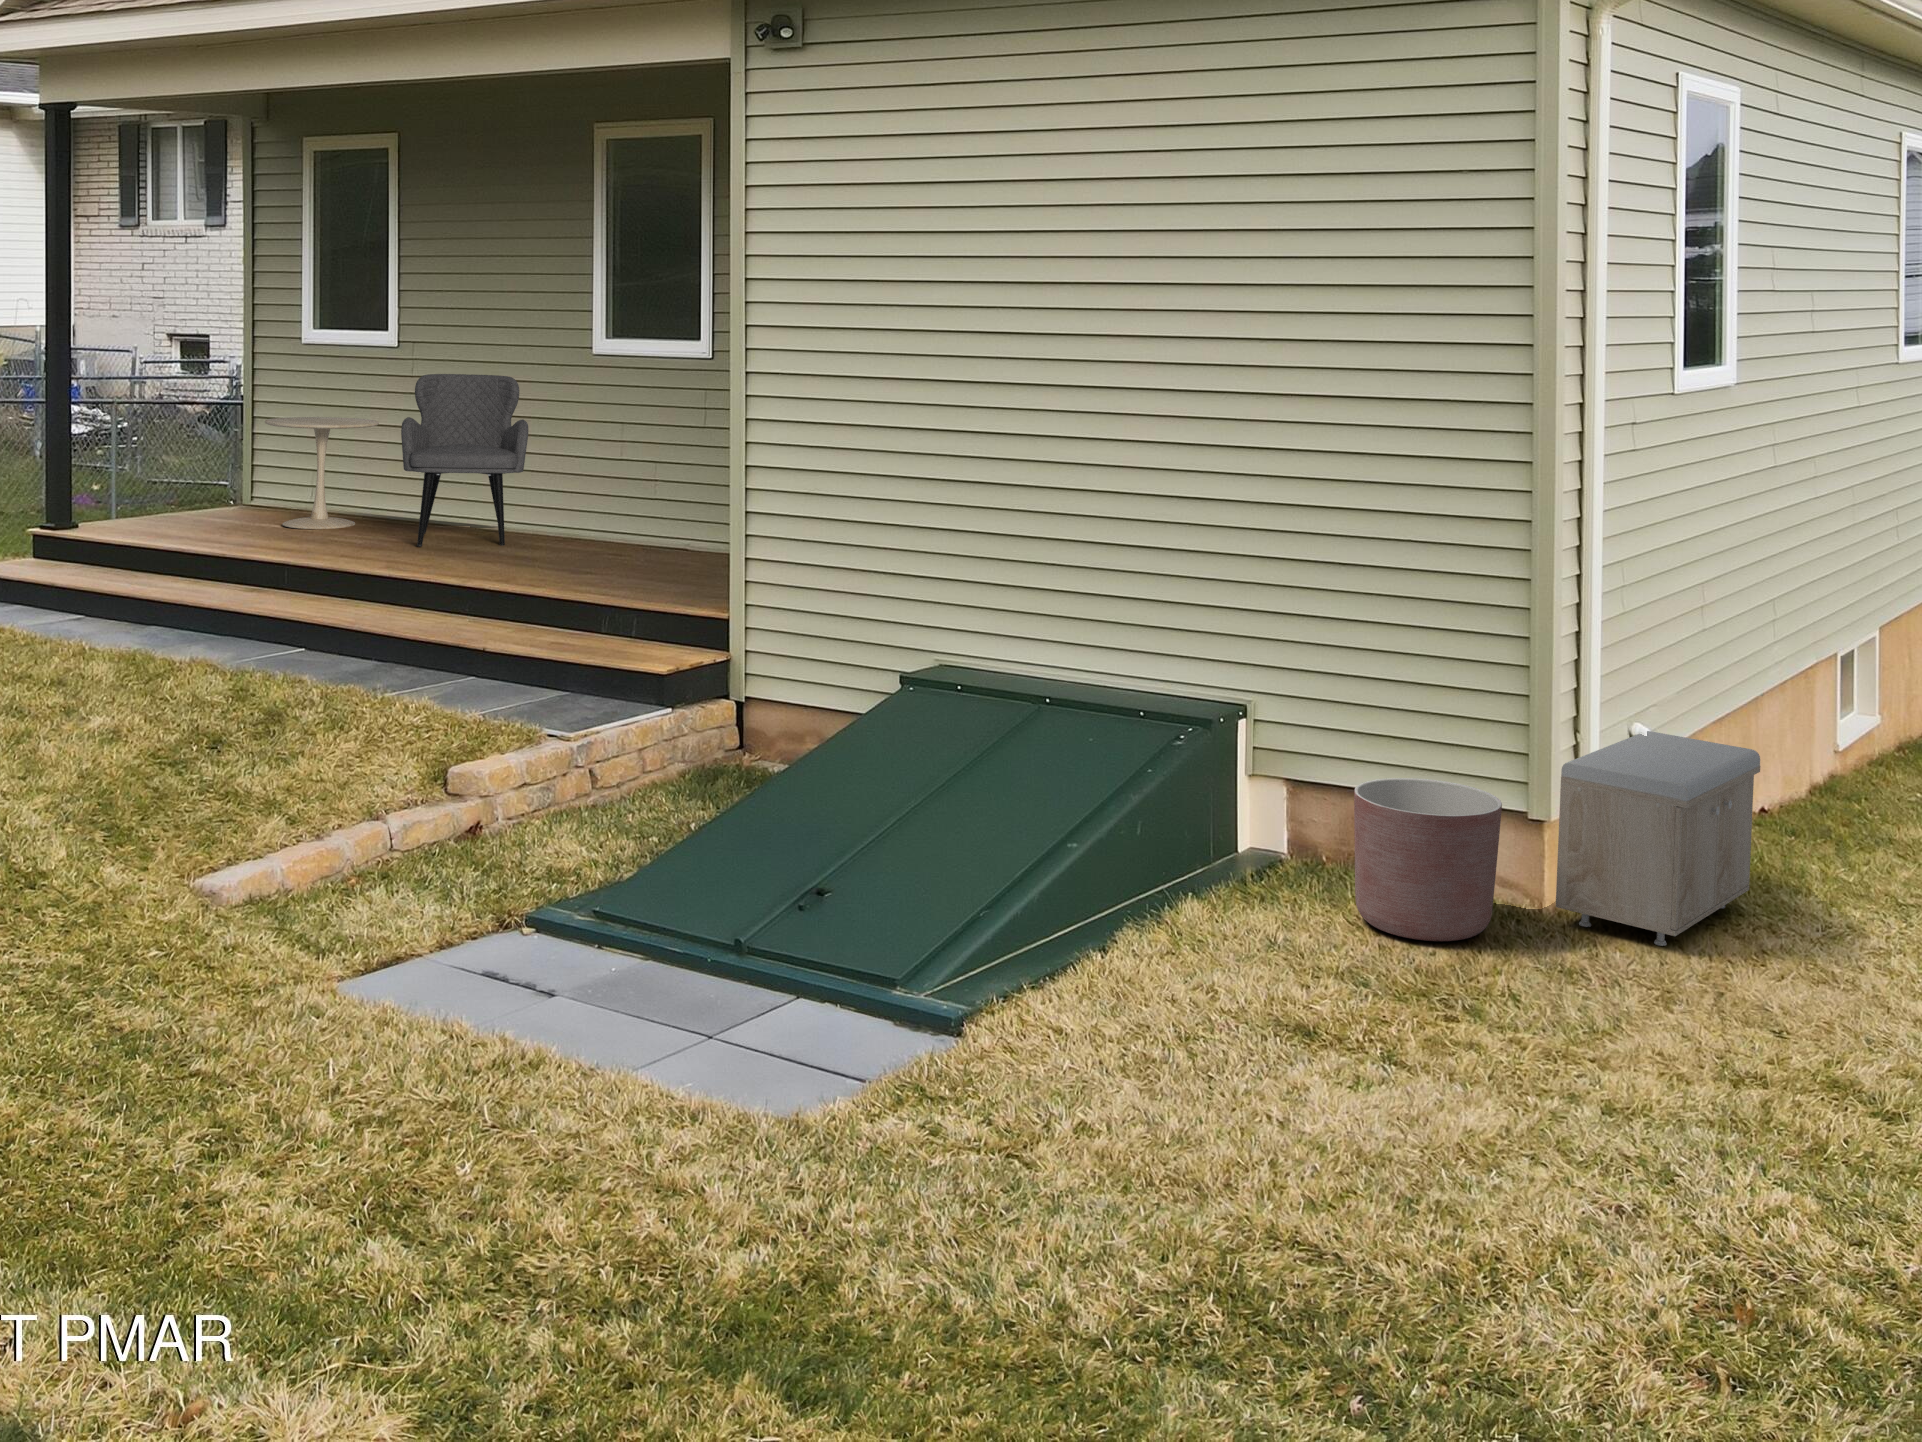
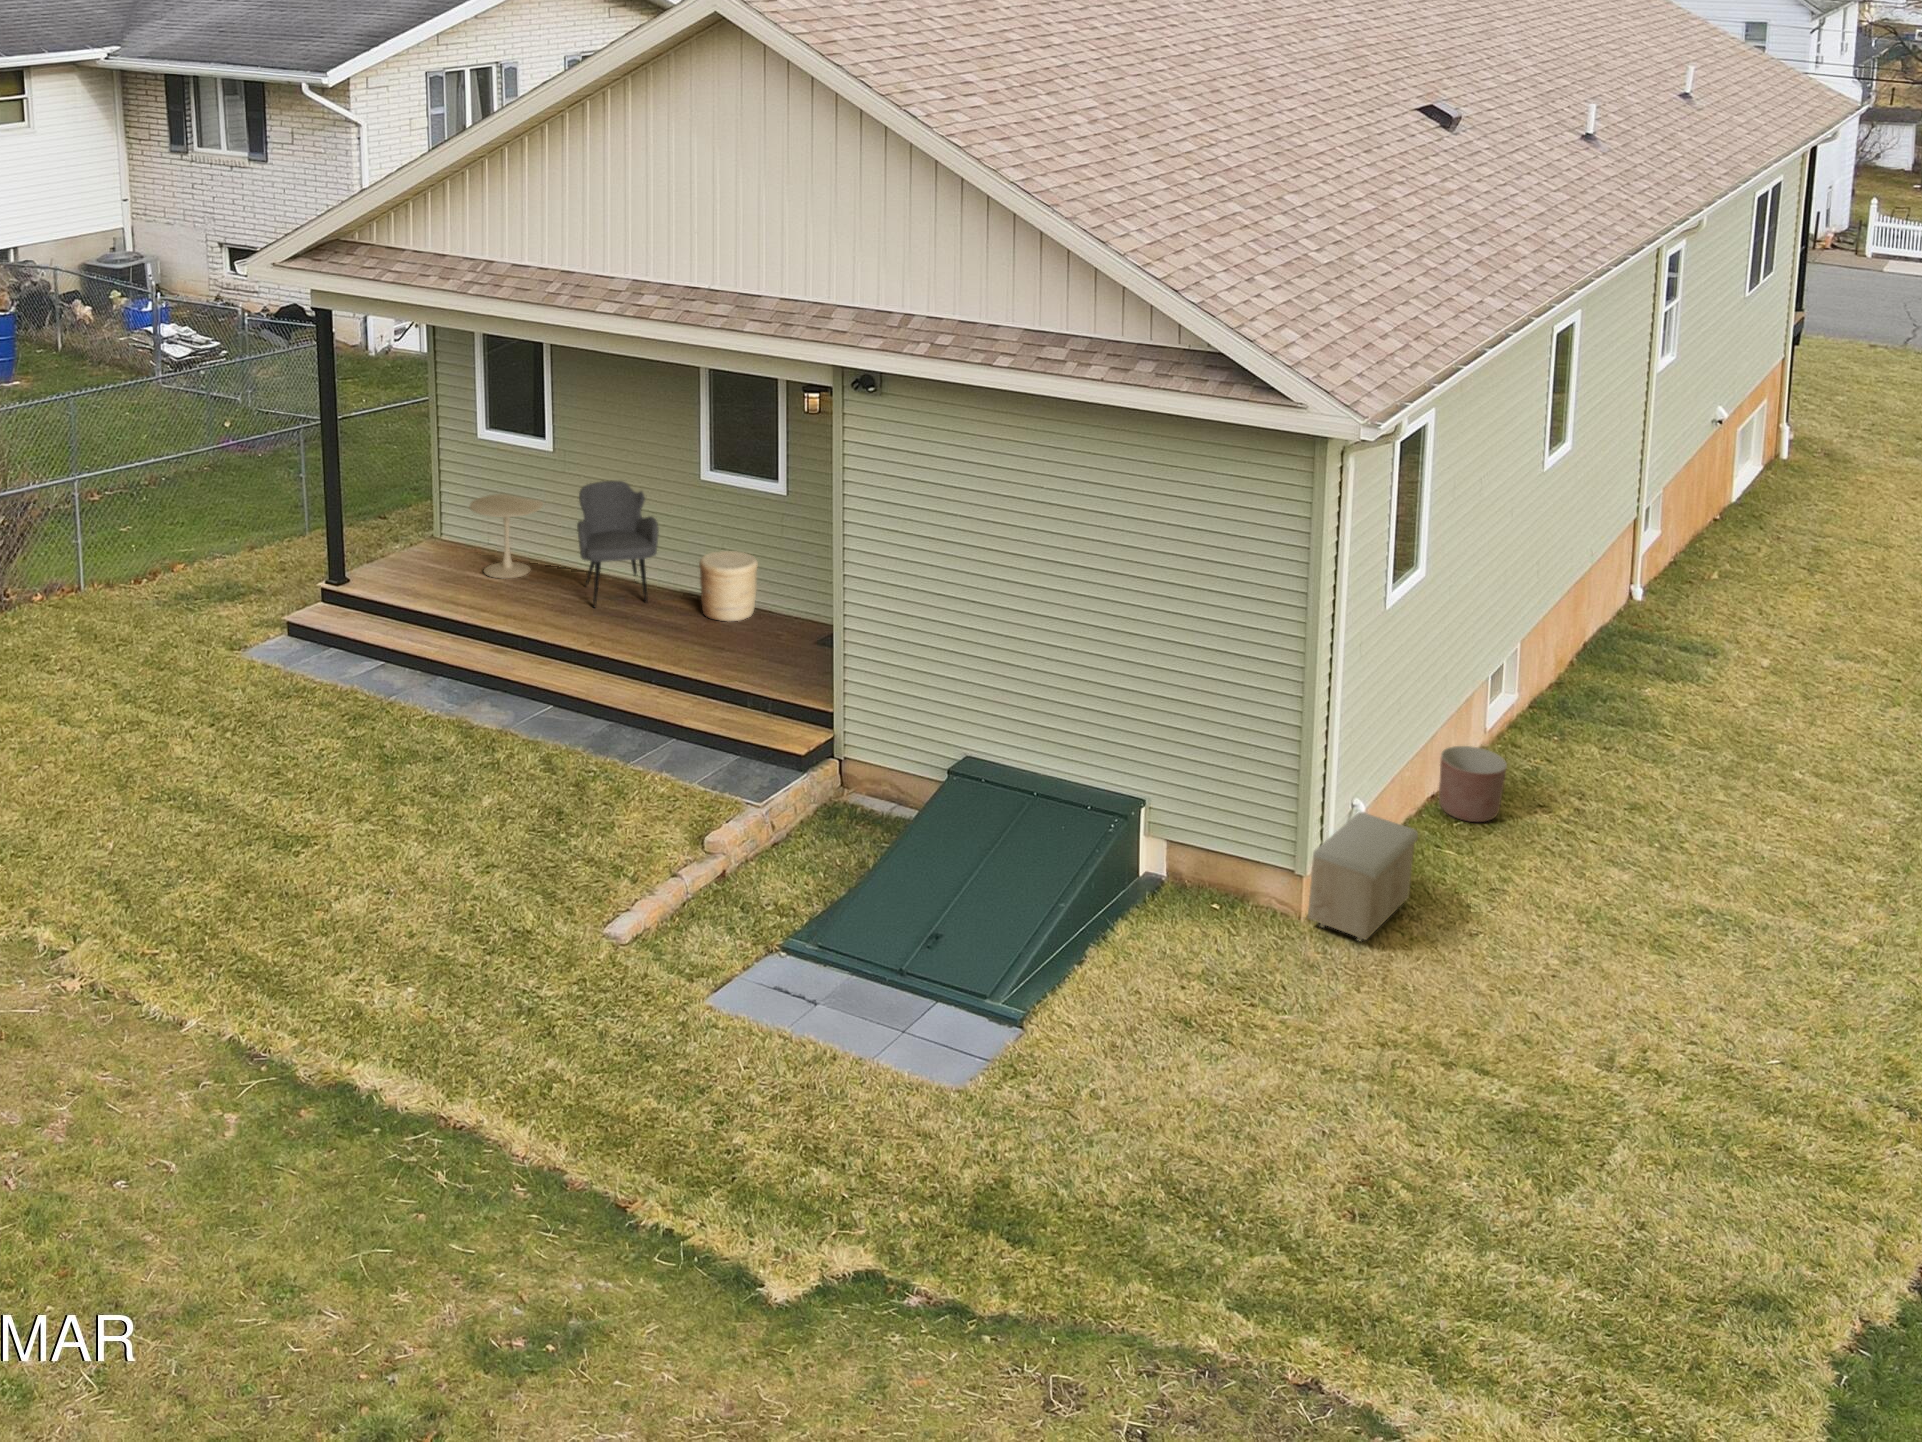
woven basket: none [576,461,669,557] -> present [699,551,758,622]
planter: present [1354,778,1502,941] -> present [1439,746,1507,822]

